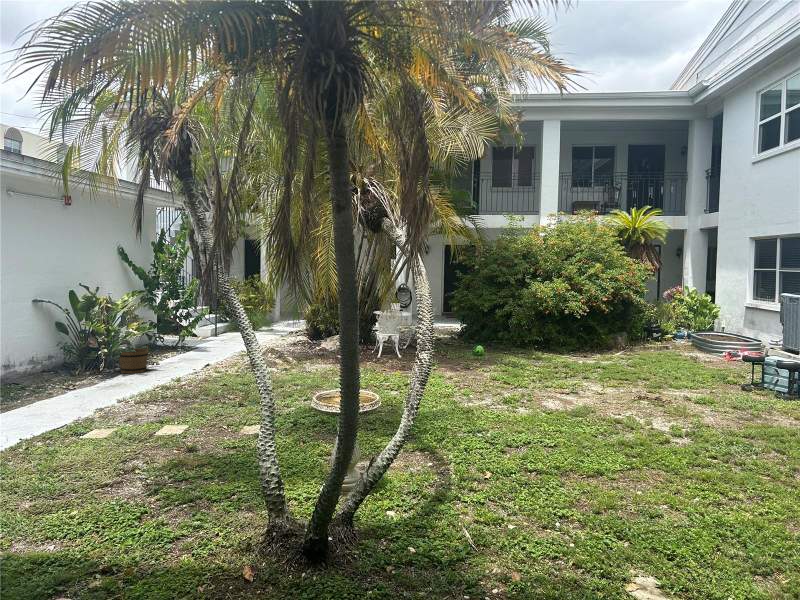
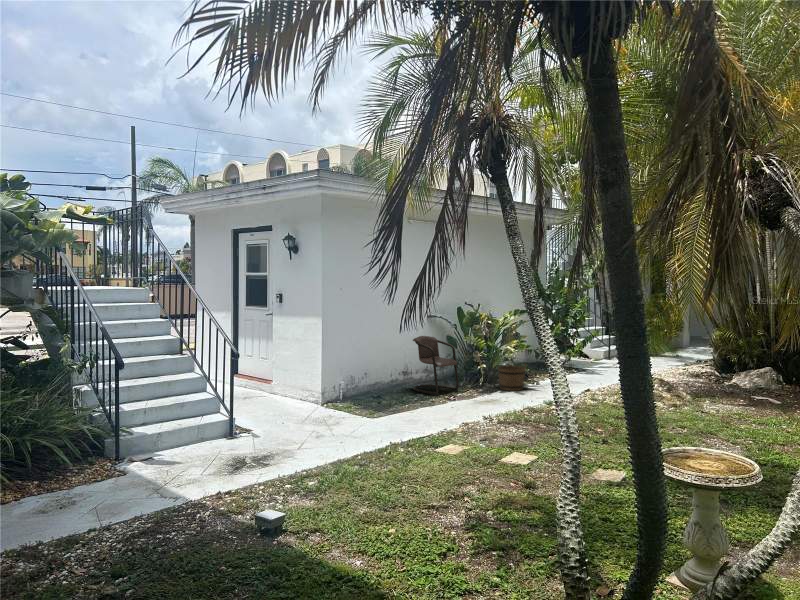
chair: none [16,324,76,387] -> present [413,336,459,396]

